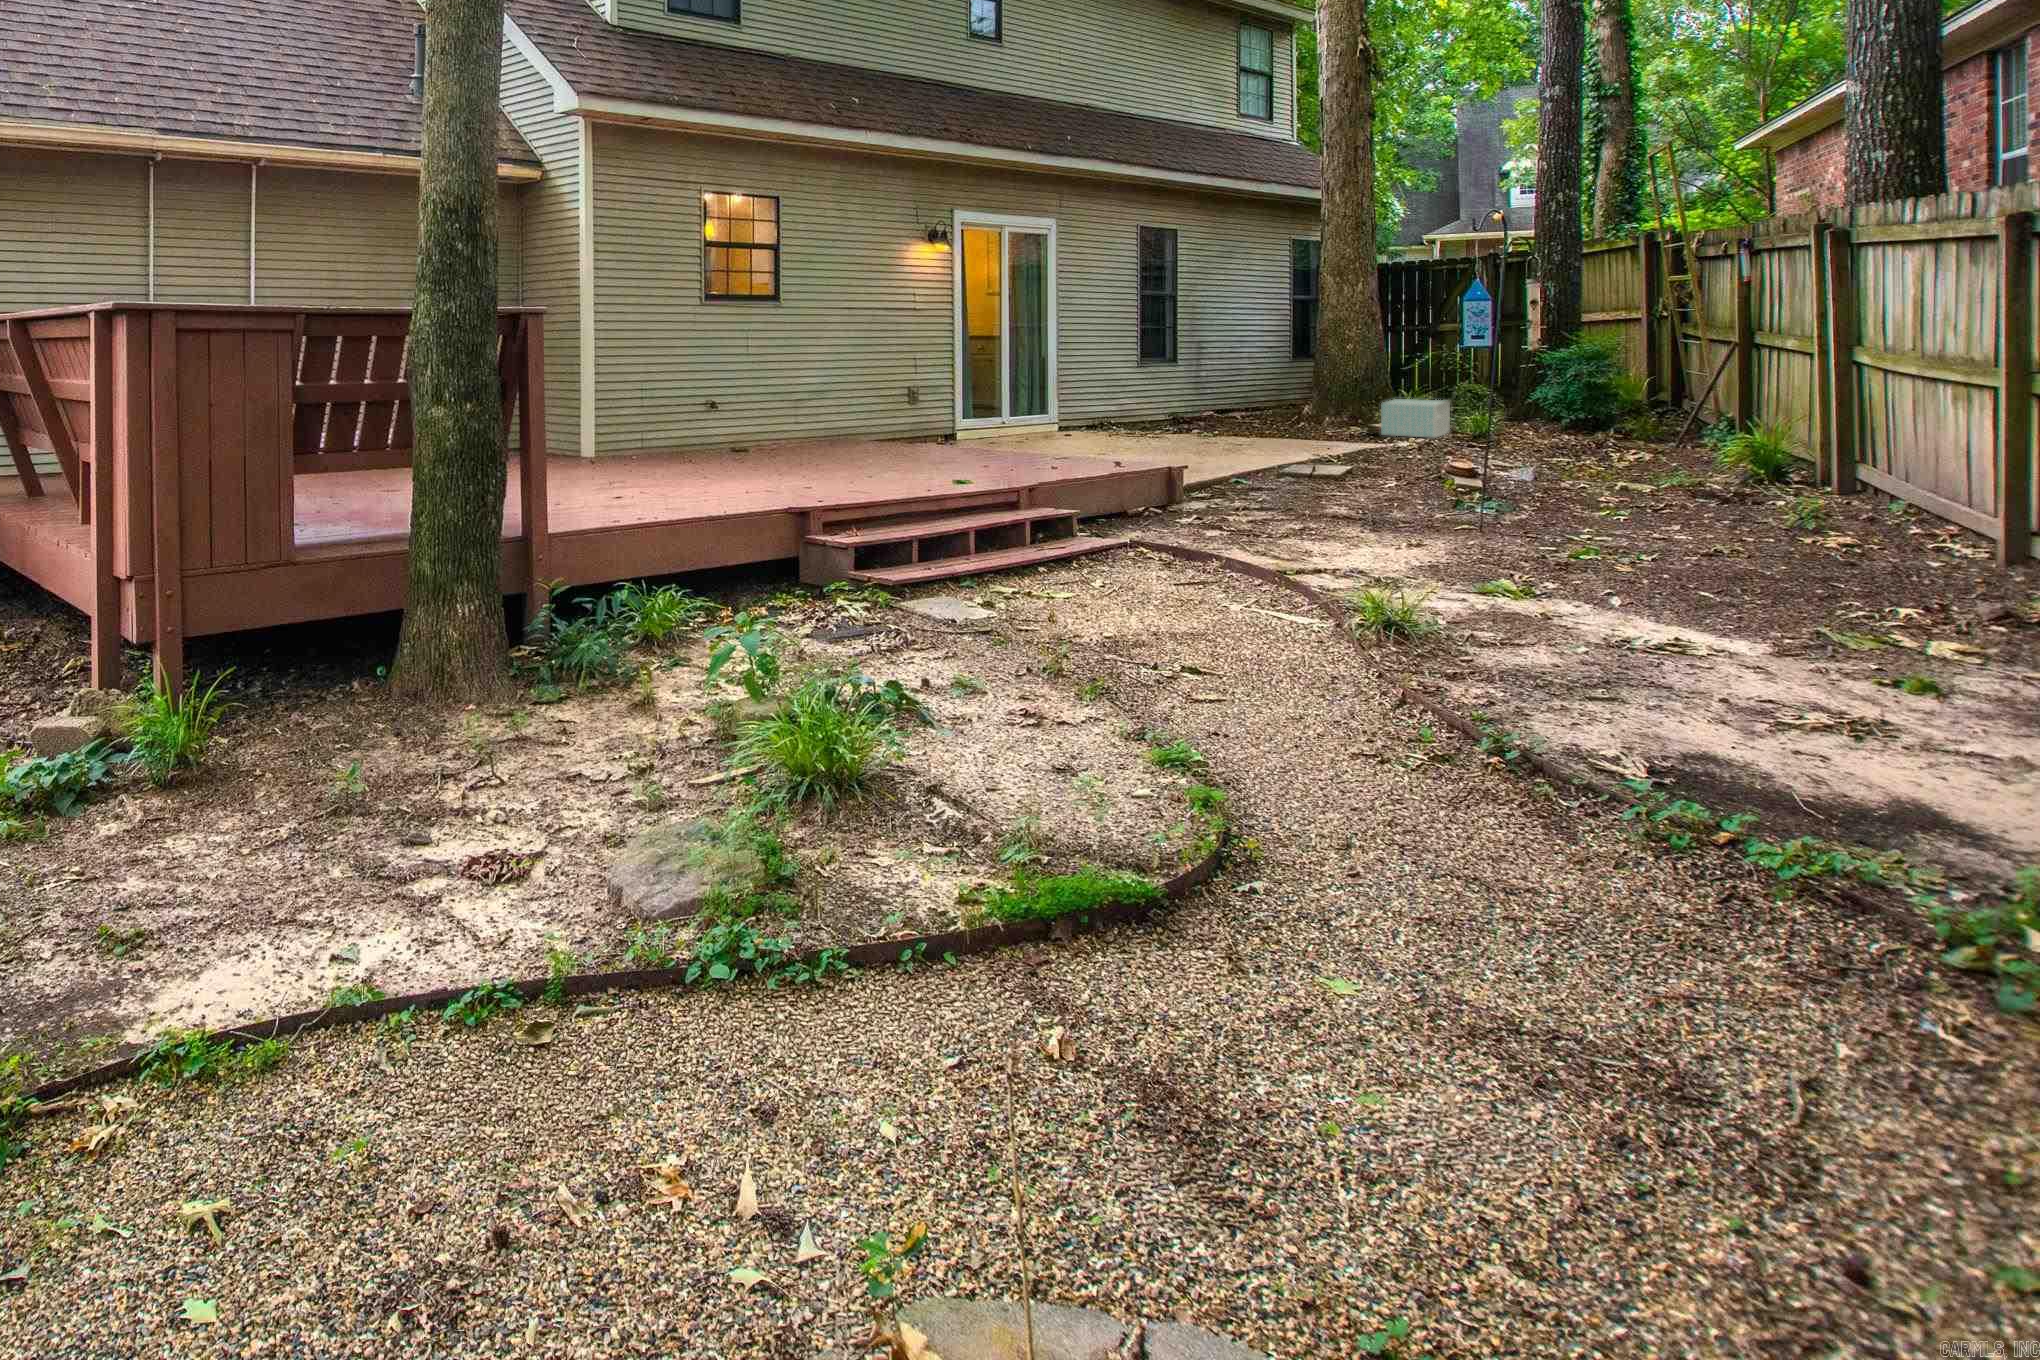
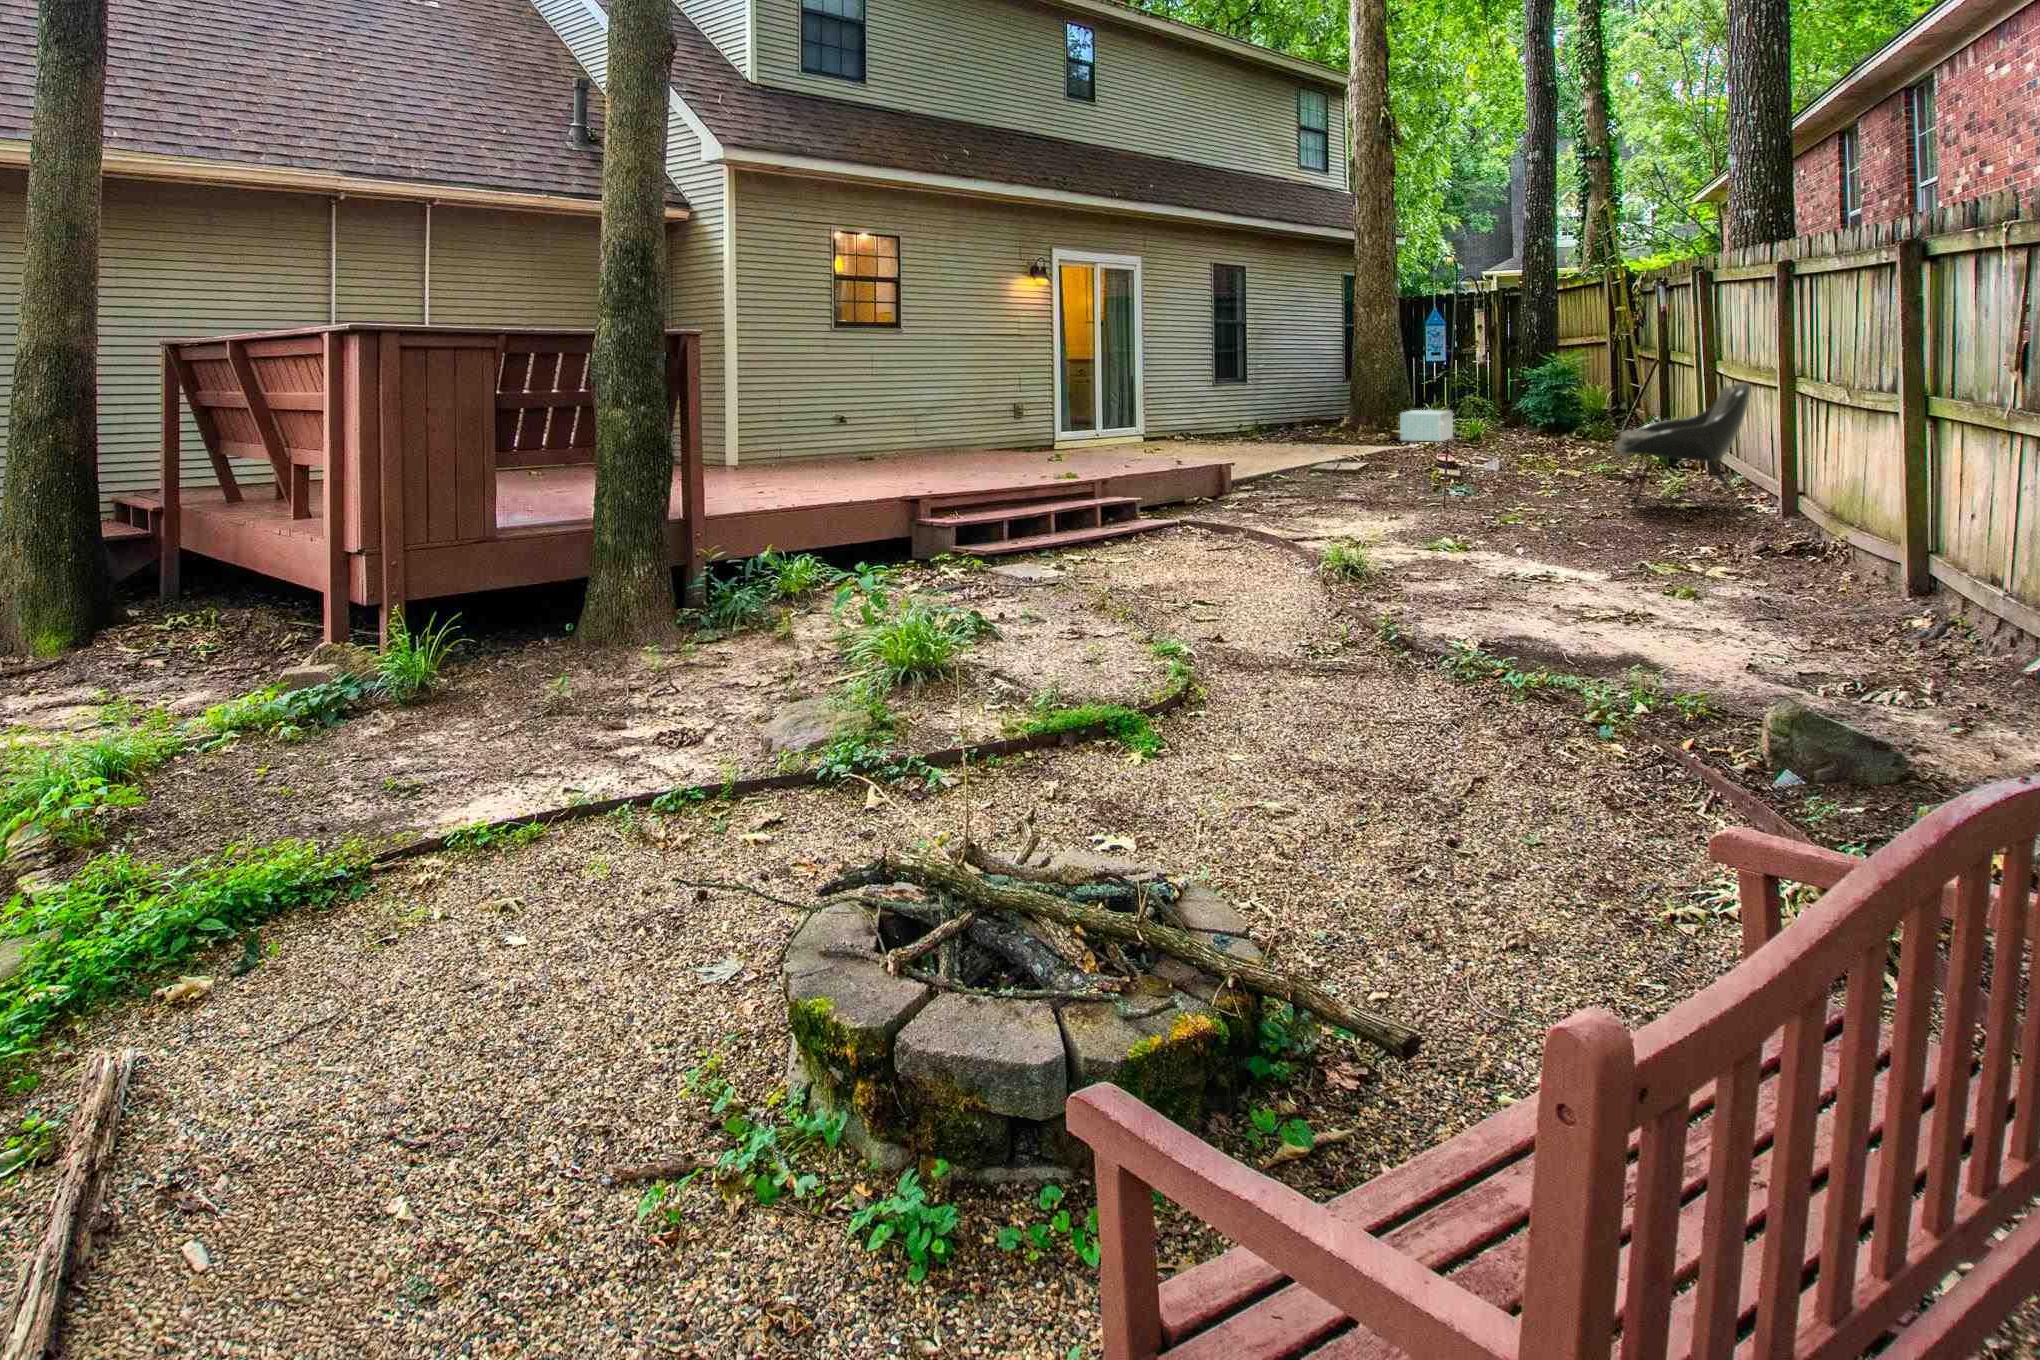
lounge chair: none [1747,385,1985,571] -> present [1615,382,1751,516]

